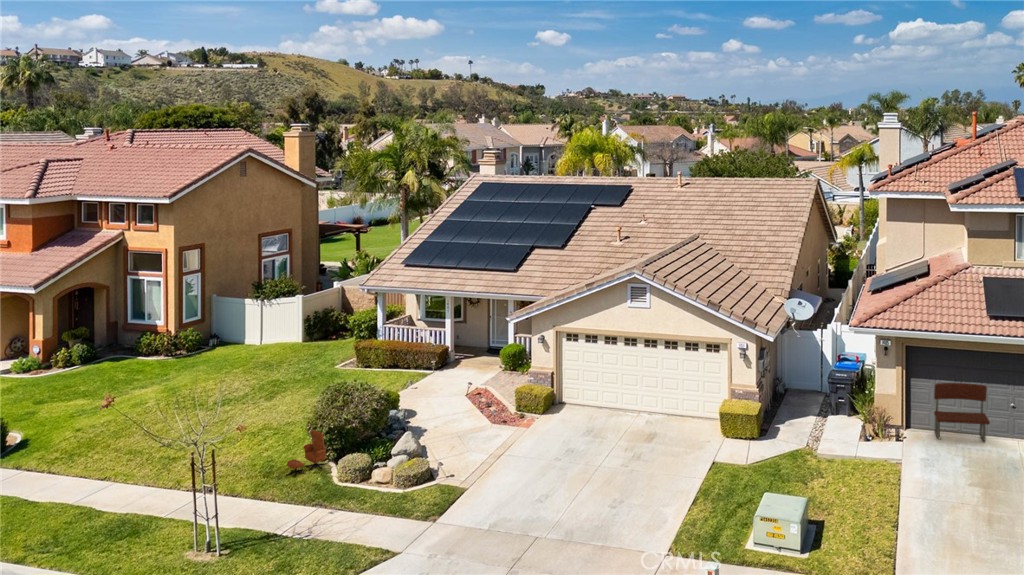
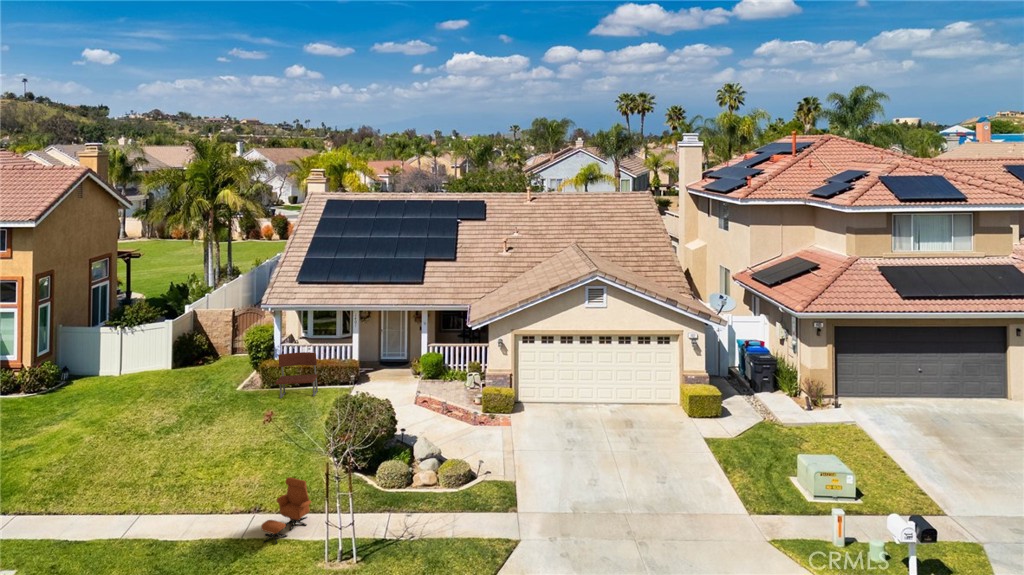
bench: present [934,383,990,442] -> present [276,352,318,398]

